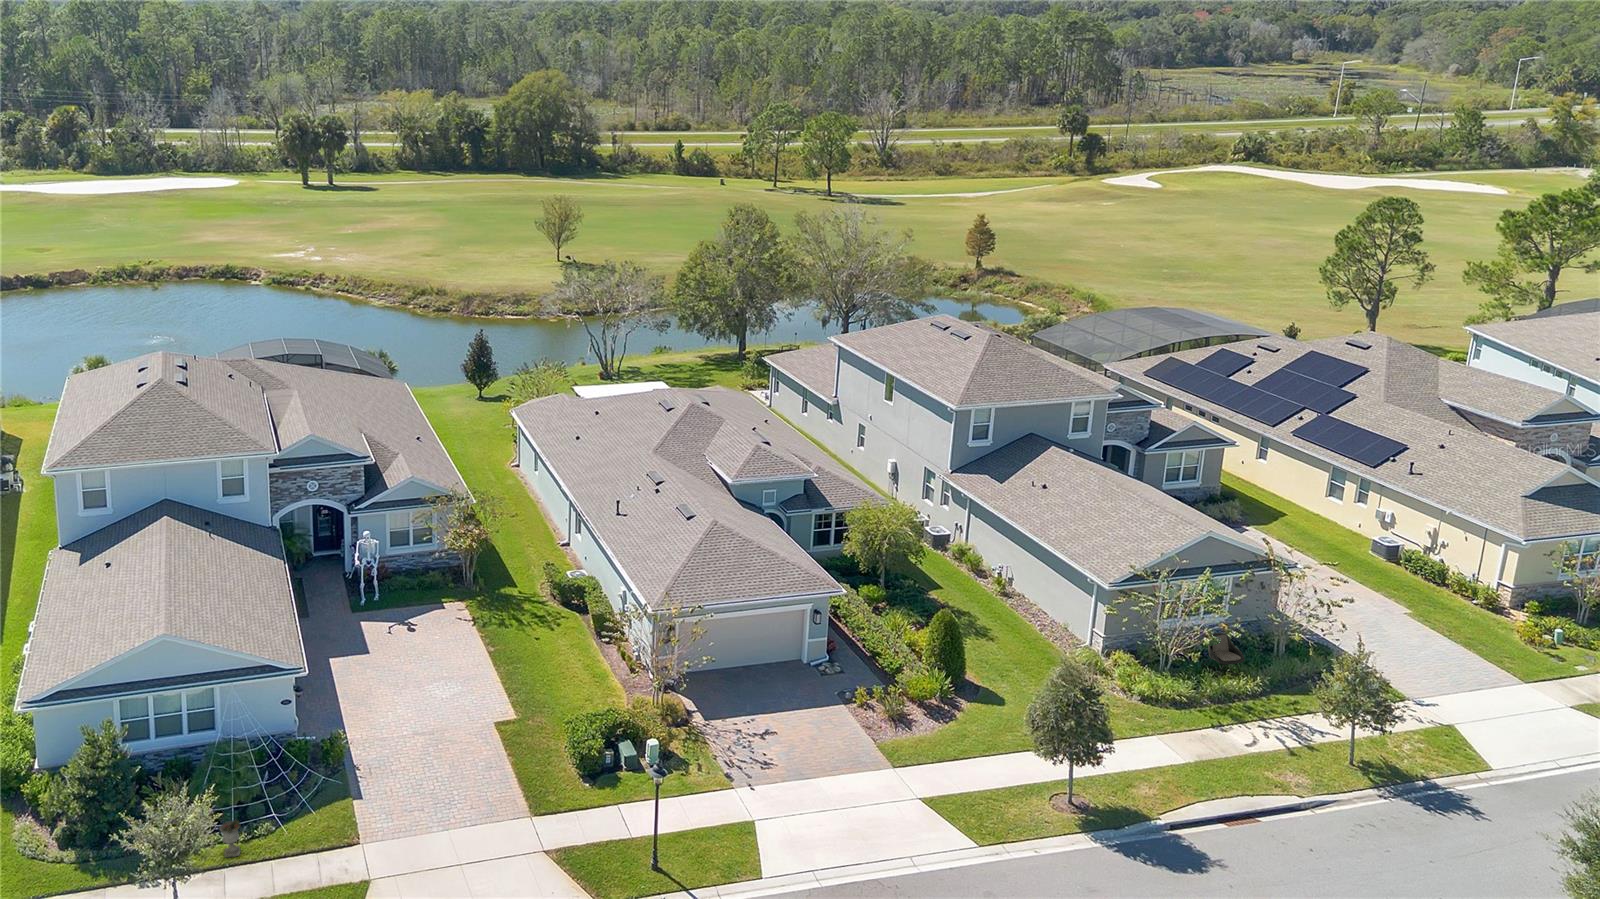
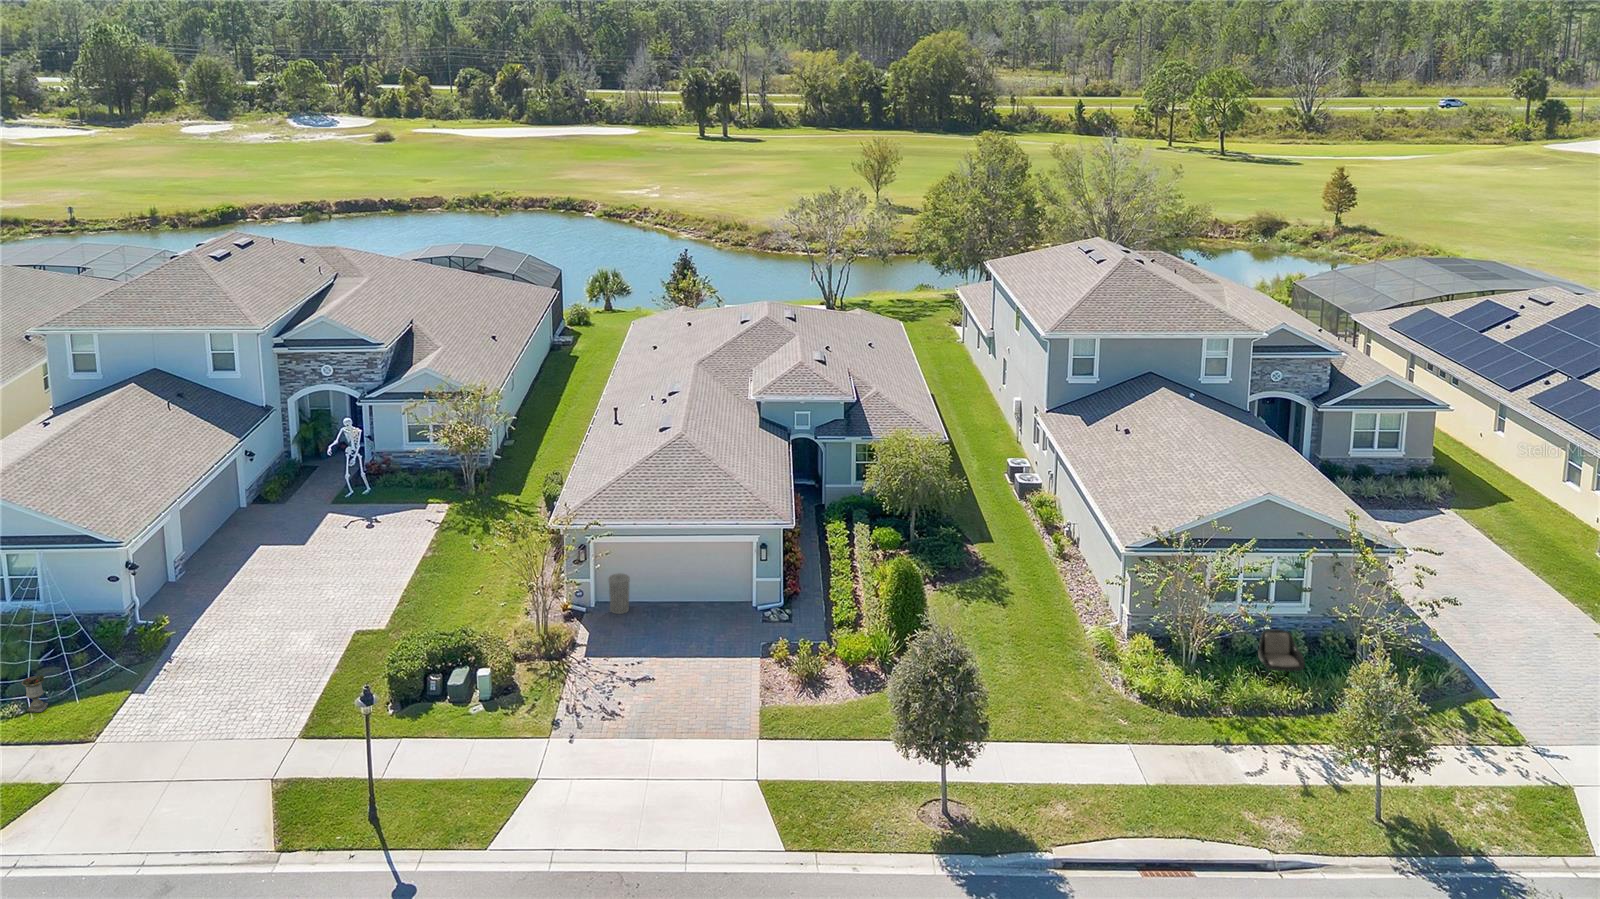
trash can: none [690,650,709,686] -> present [608,574,630,614]

